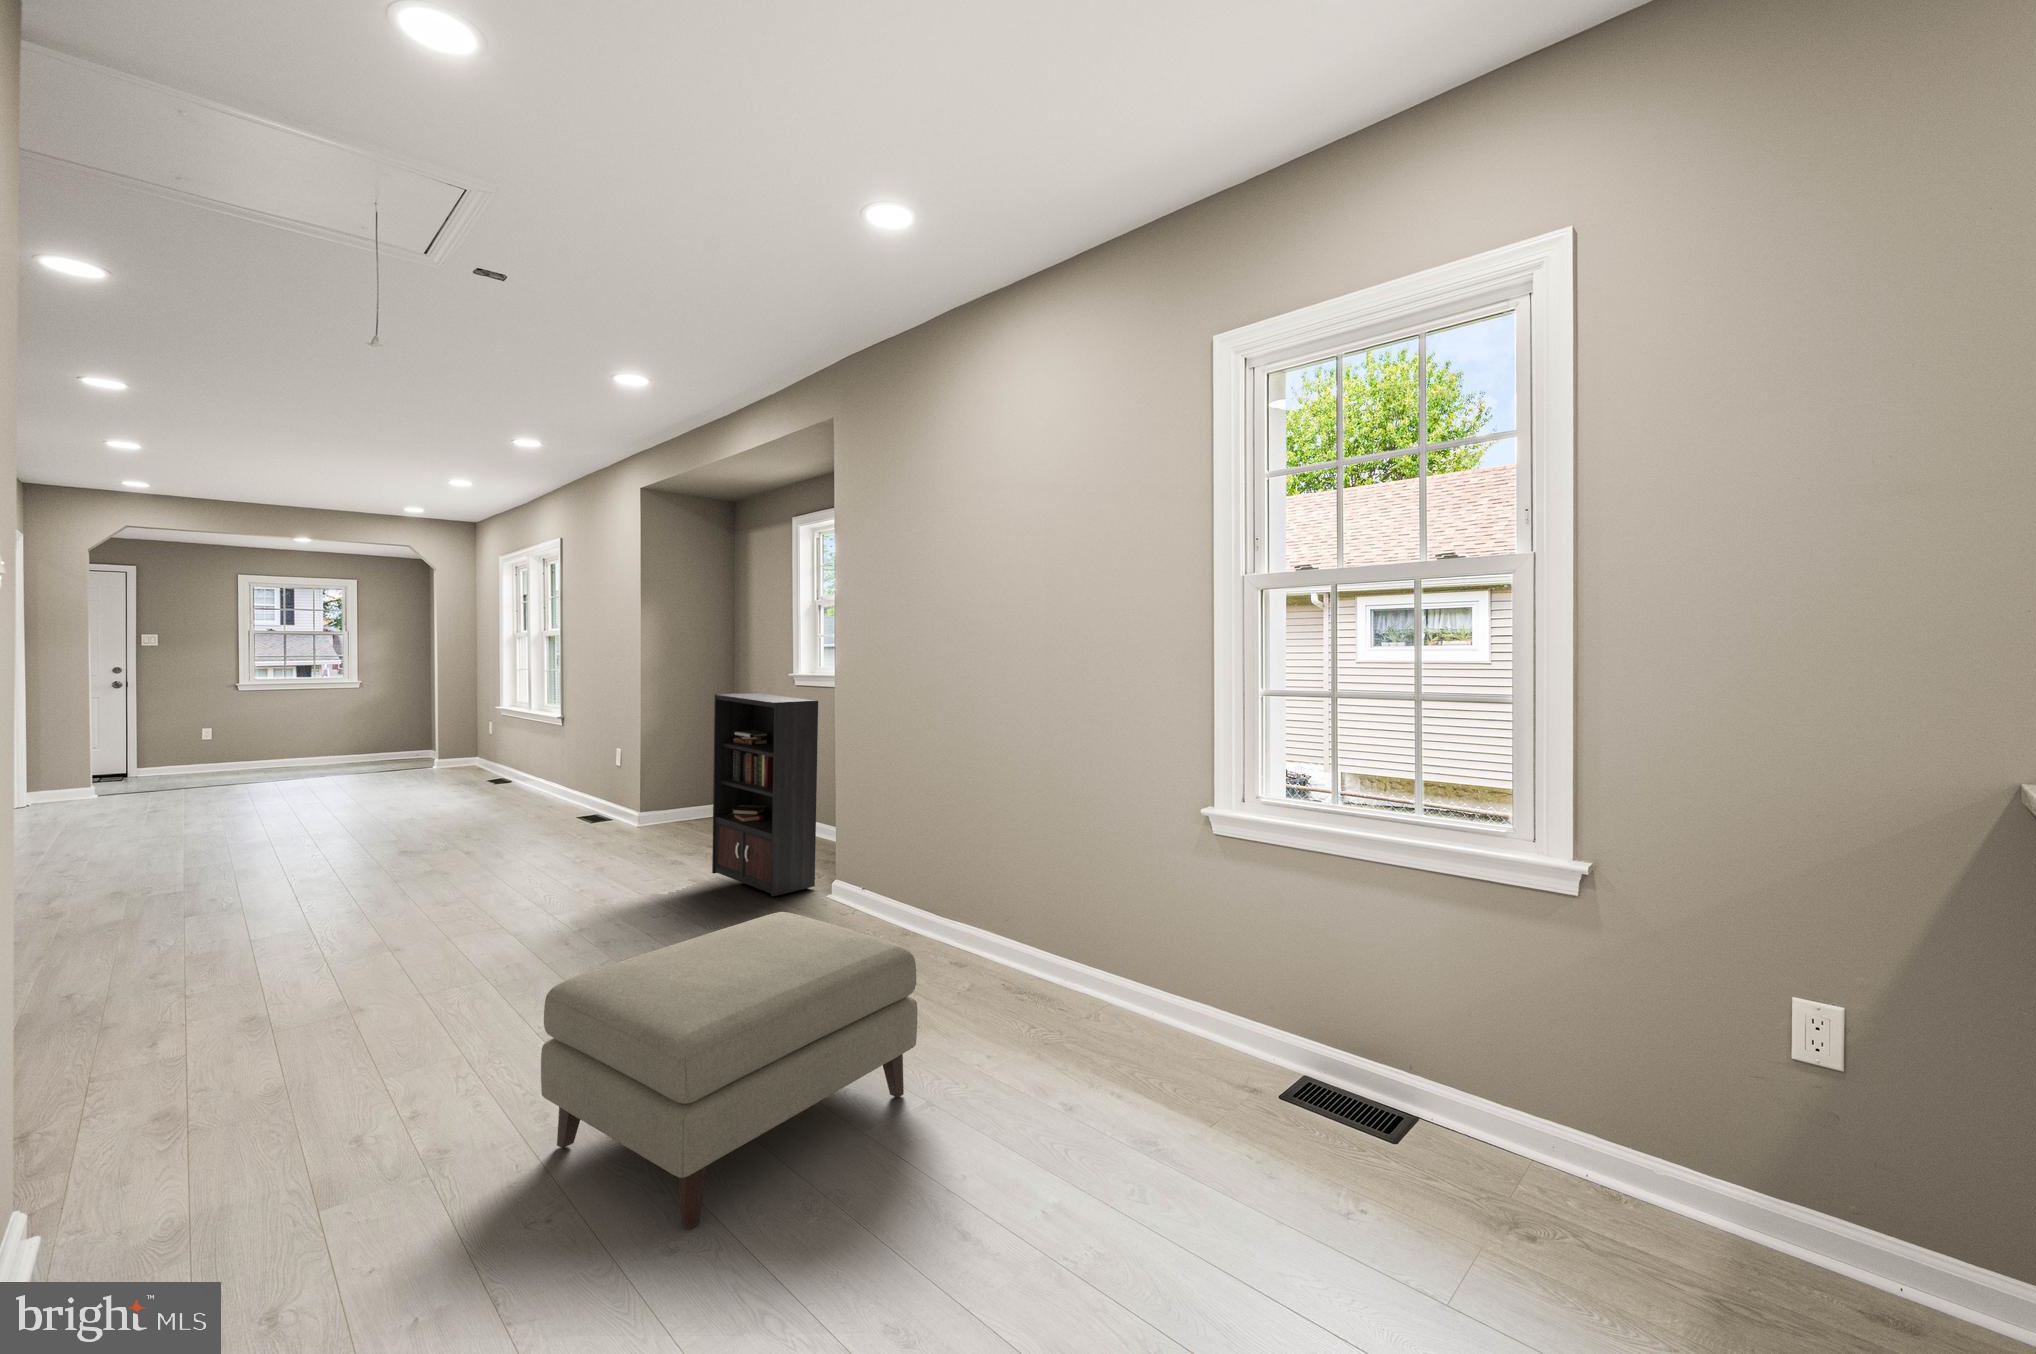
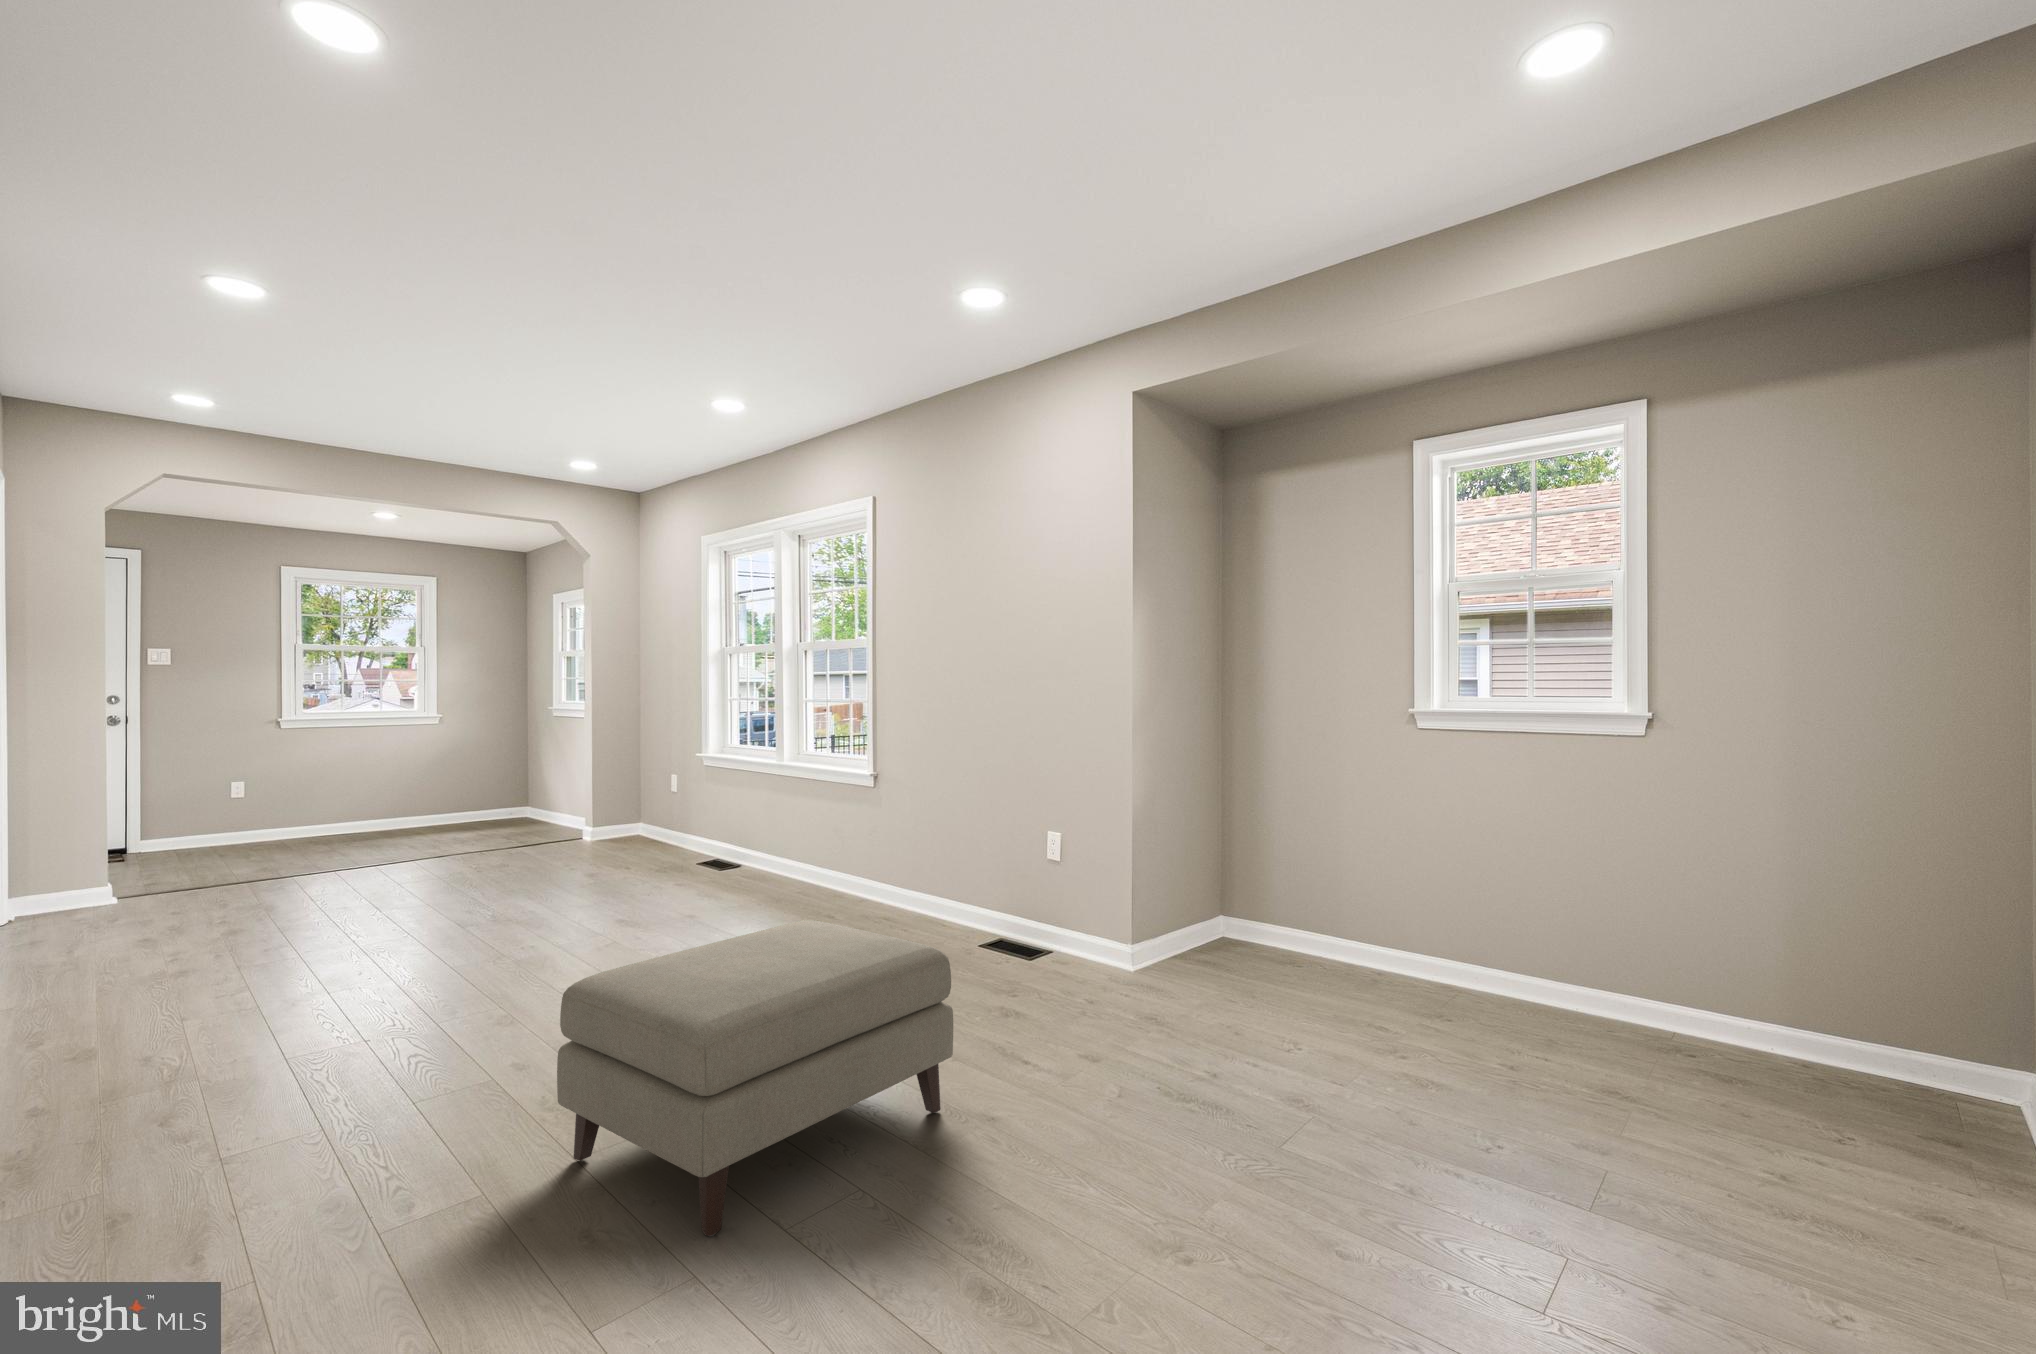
bookcase: present [712,692,865,897] -> none [741,719,900,930]

